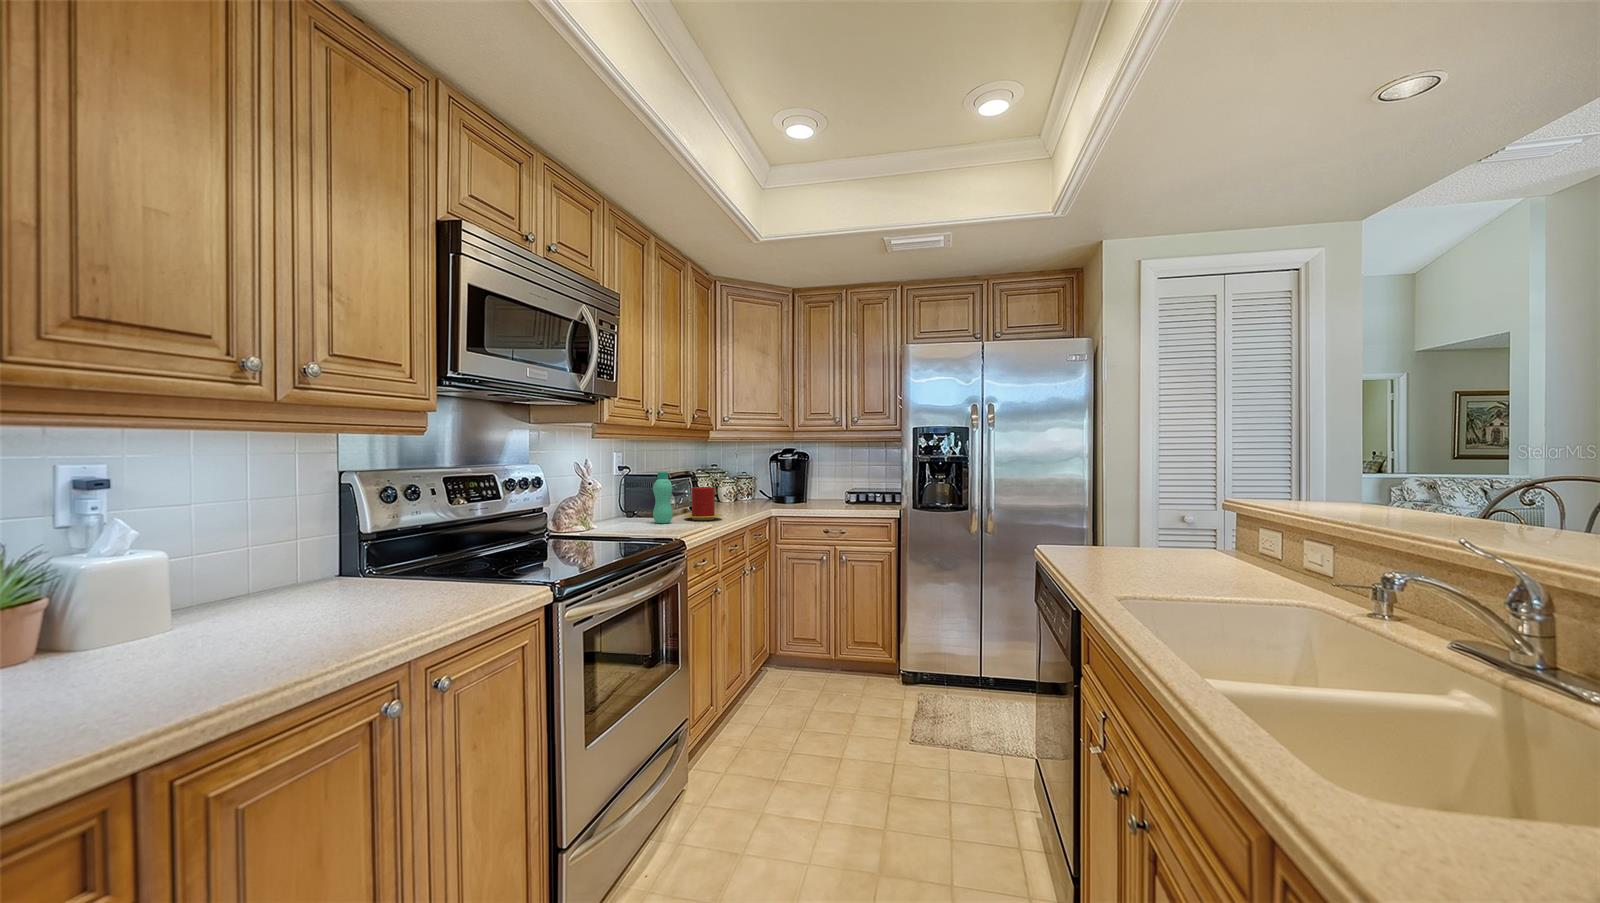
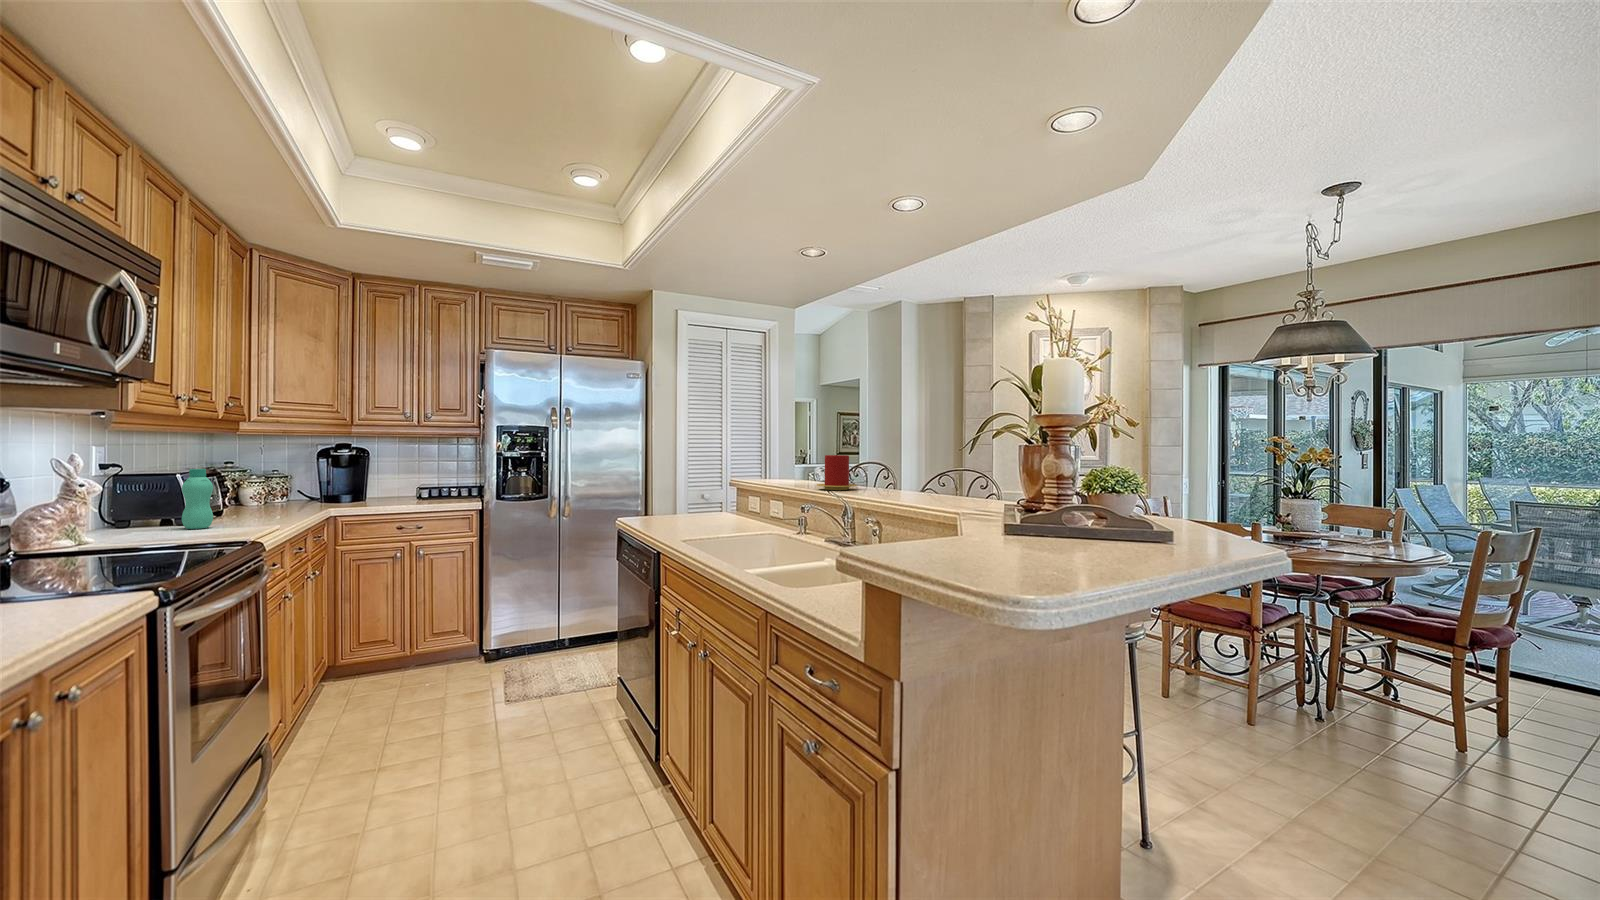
candle: present [684,487,722,520] -> present [817,455,857,490]

